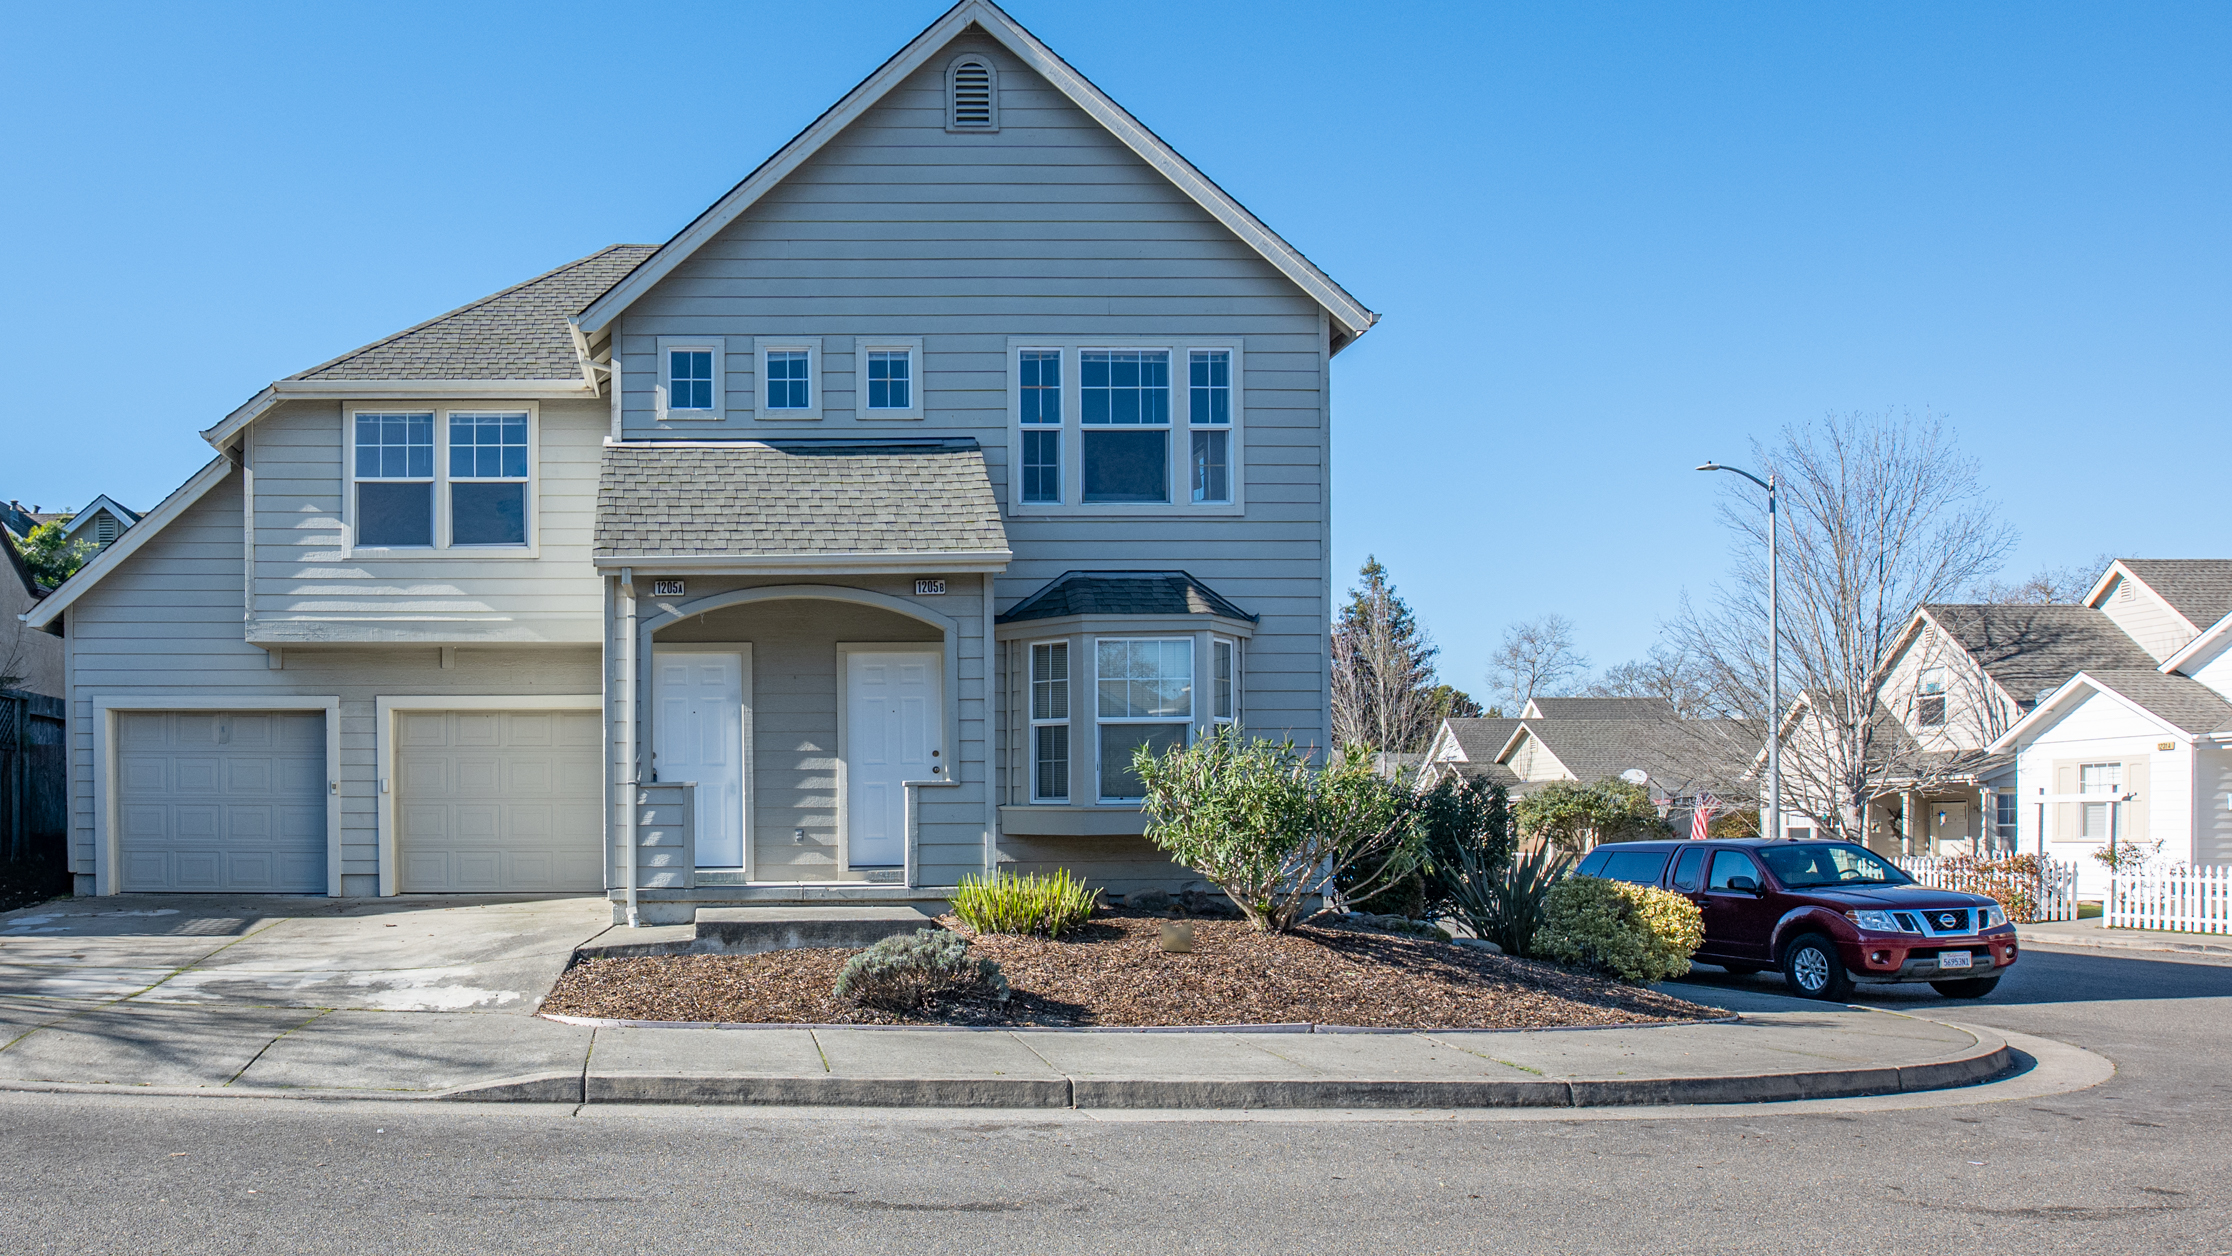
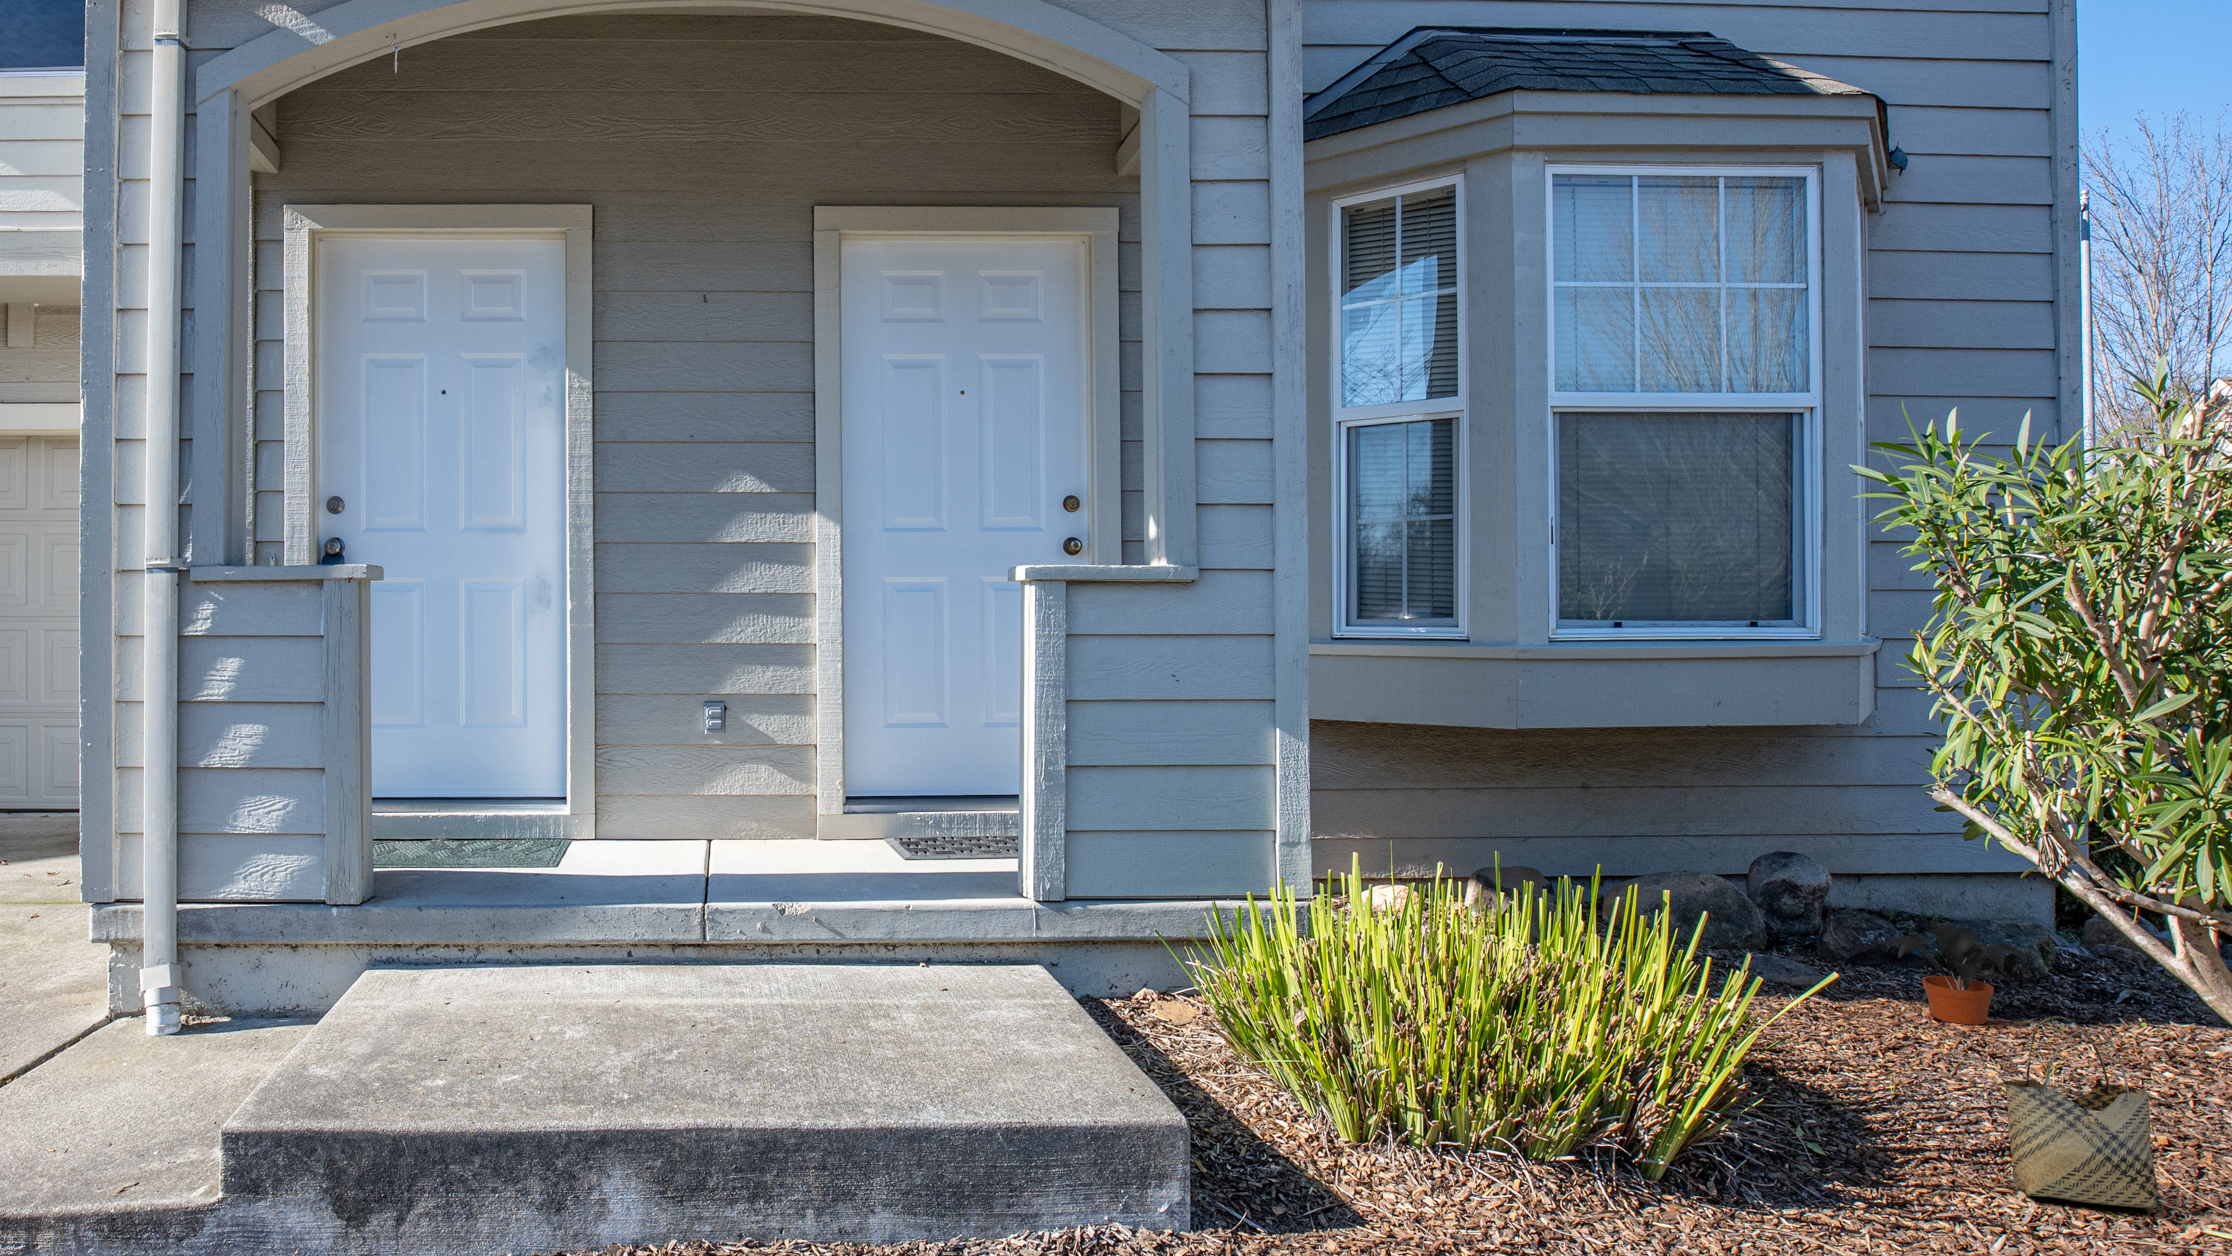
potted plant: none [1196,907,1236,938] -> present [1888,921,2028,1025]

